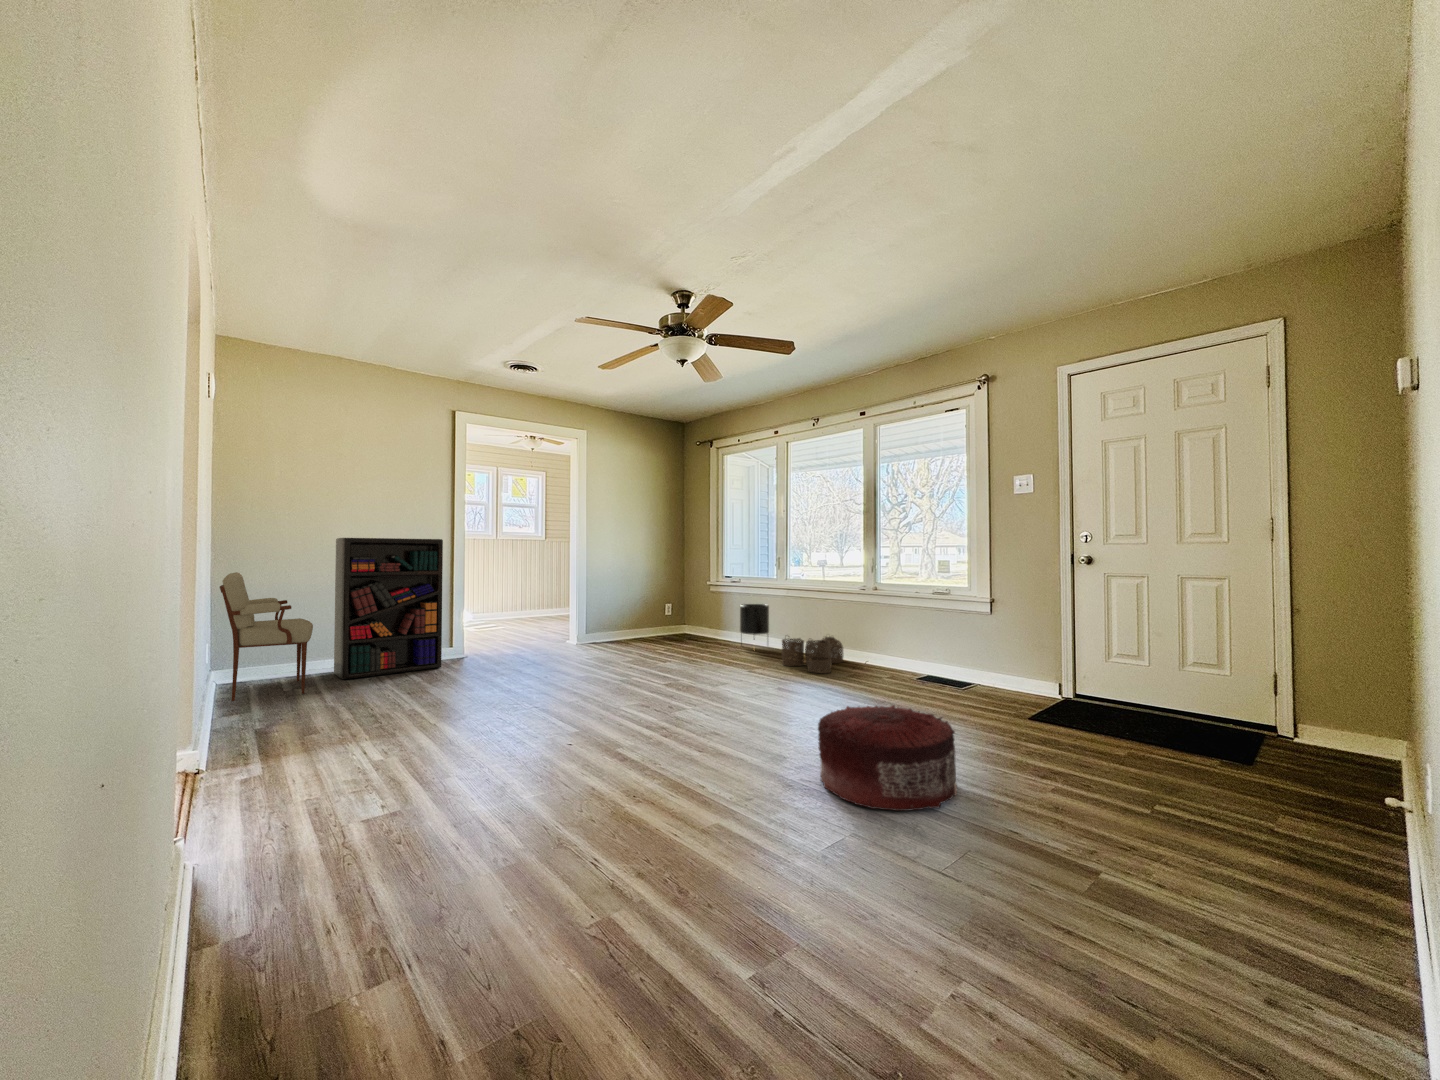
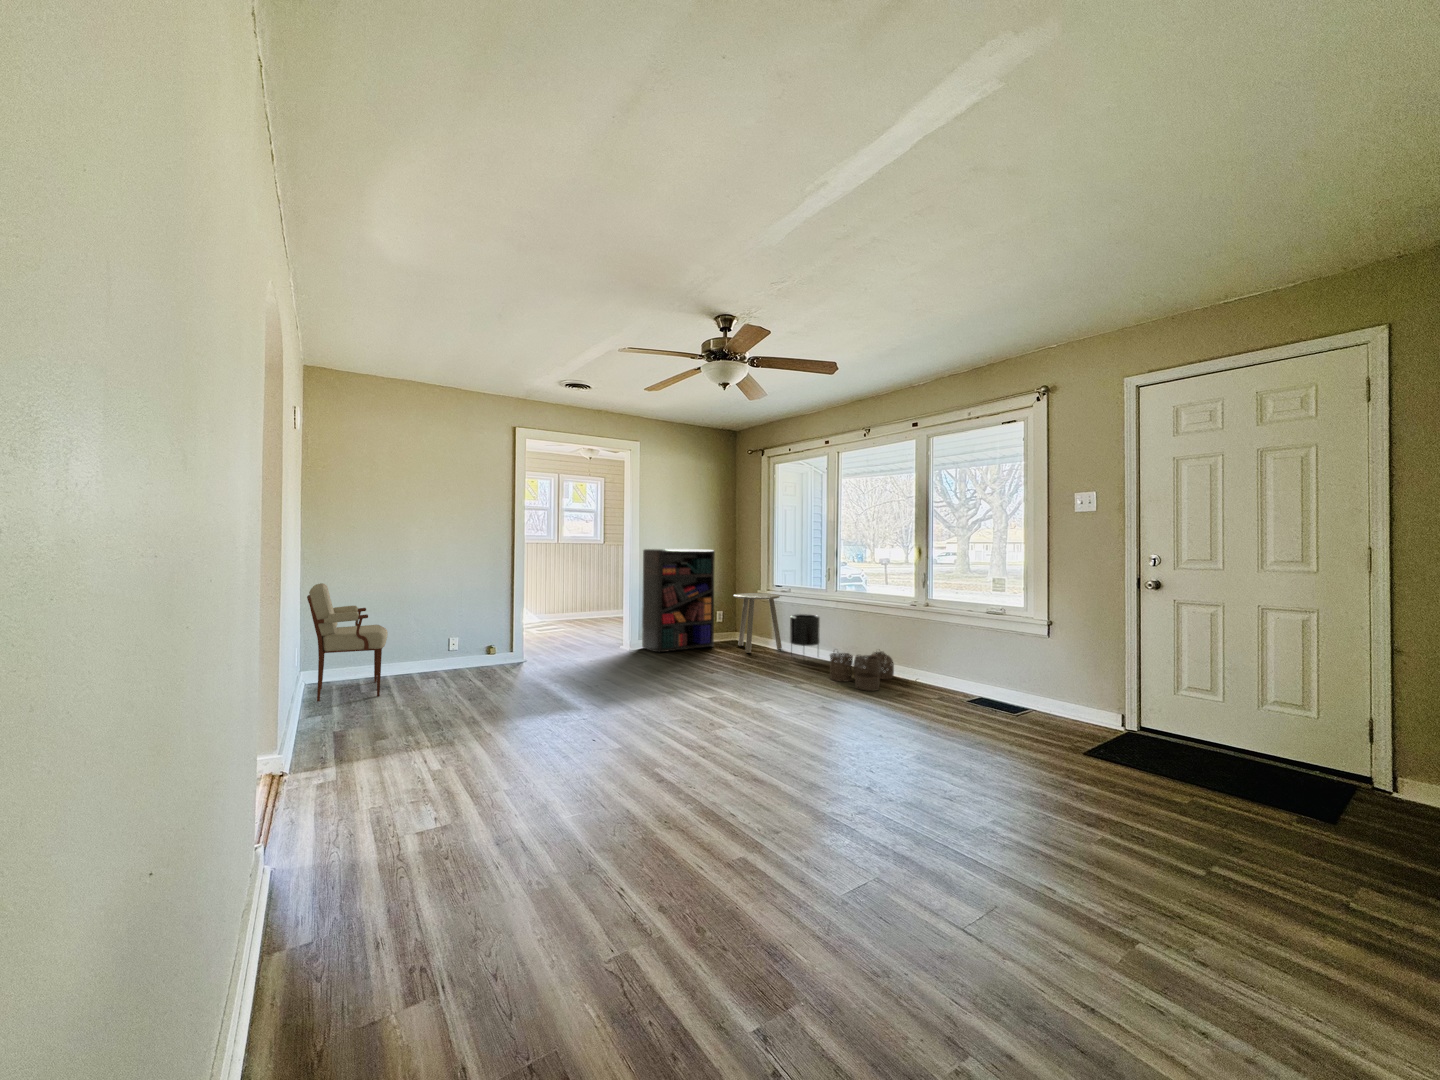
bookshelf: present [334,538,443,679] -> present [642,549,715,652]
side table: none [682,585,731,644] -> present [734,593,782,653]
pouf: present [818,705,957,811] -> none [849,739,993,855]

